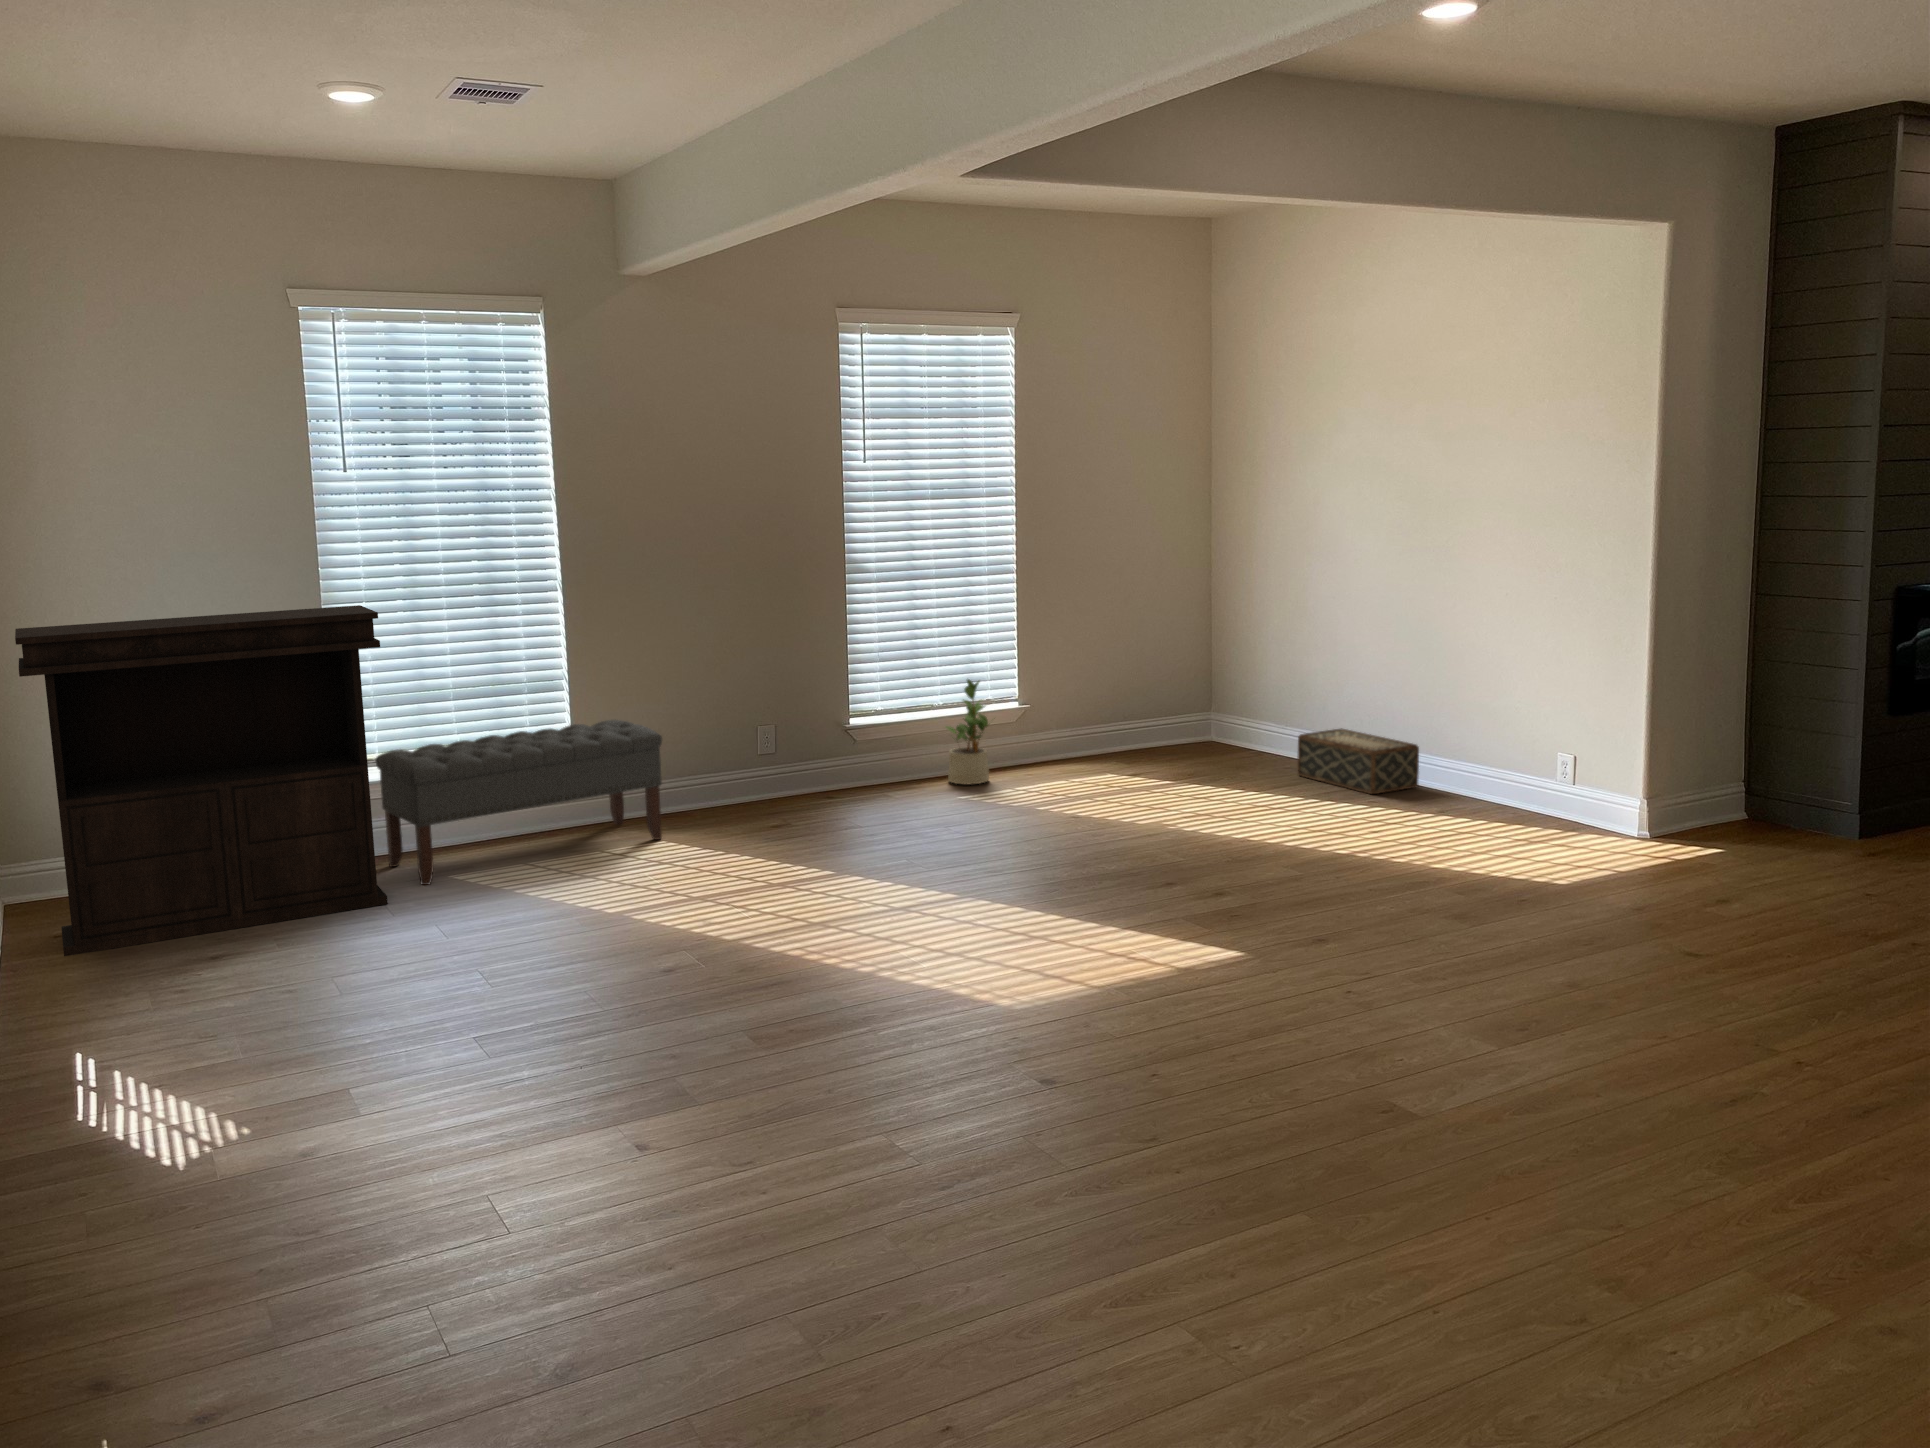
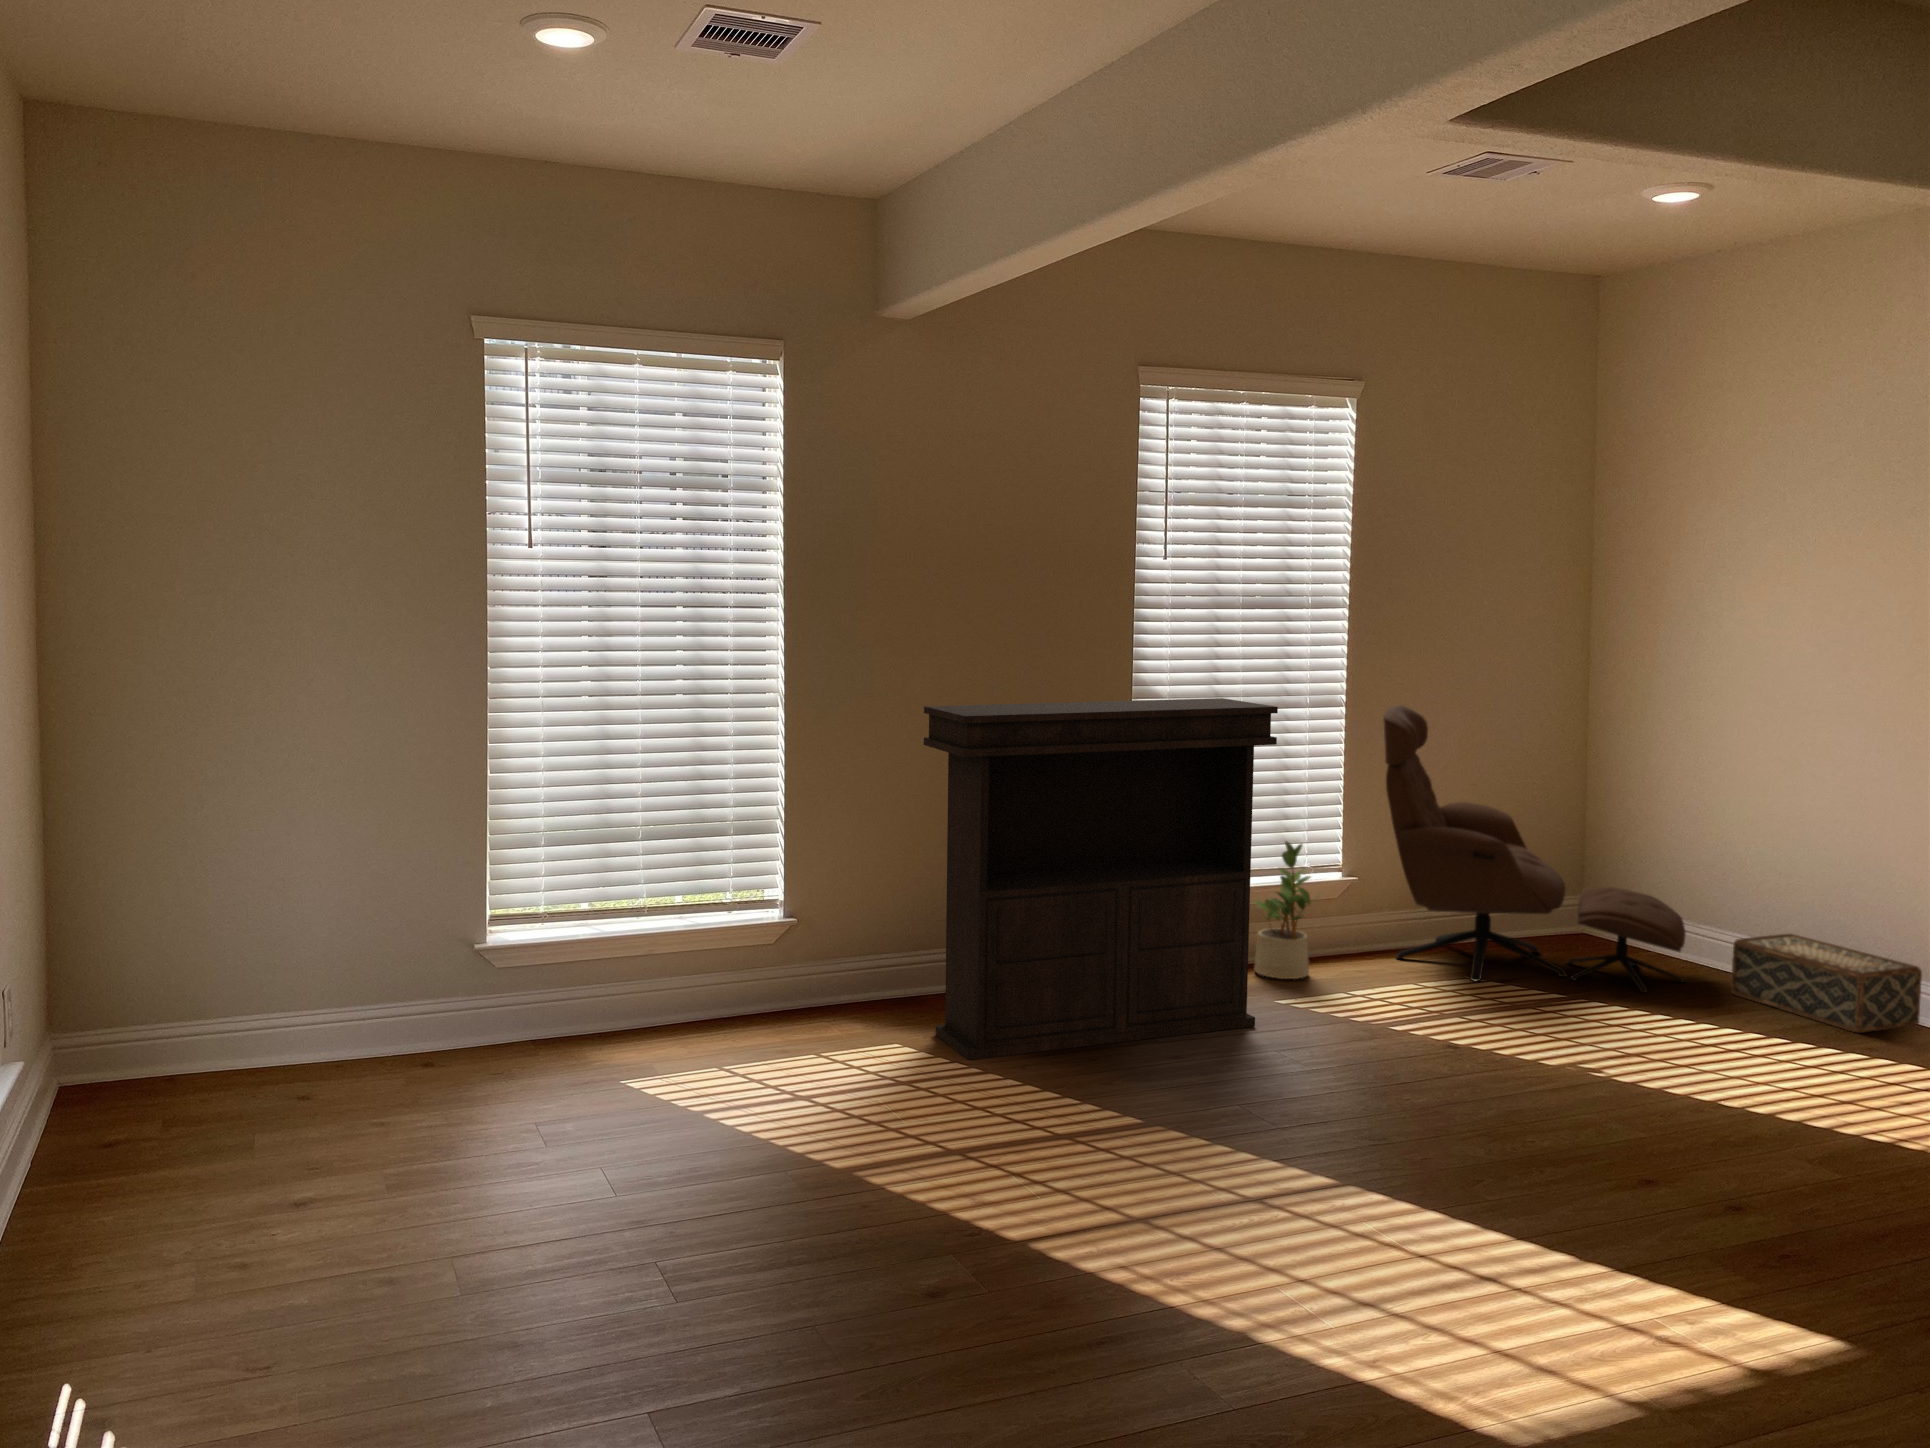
lounge chair: none [1041,569,1269,778] -> present [1383,705,1686,992]
console table: present [15,605,388,956] -> present [924,698,1278,1060]
bench: present [375,720,662,885] -> none [540,875,904,1090]

